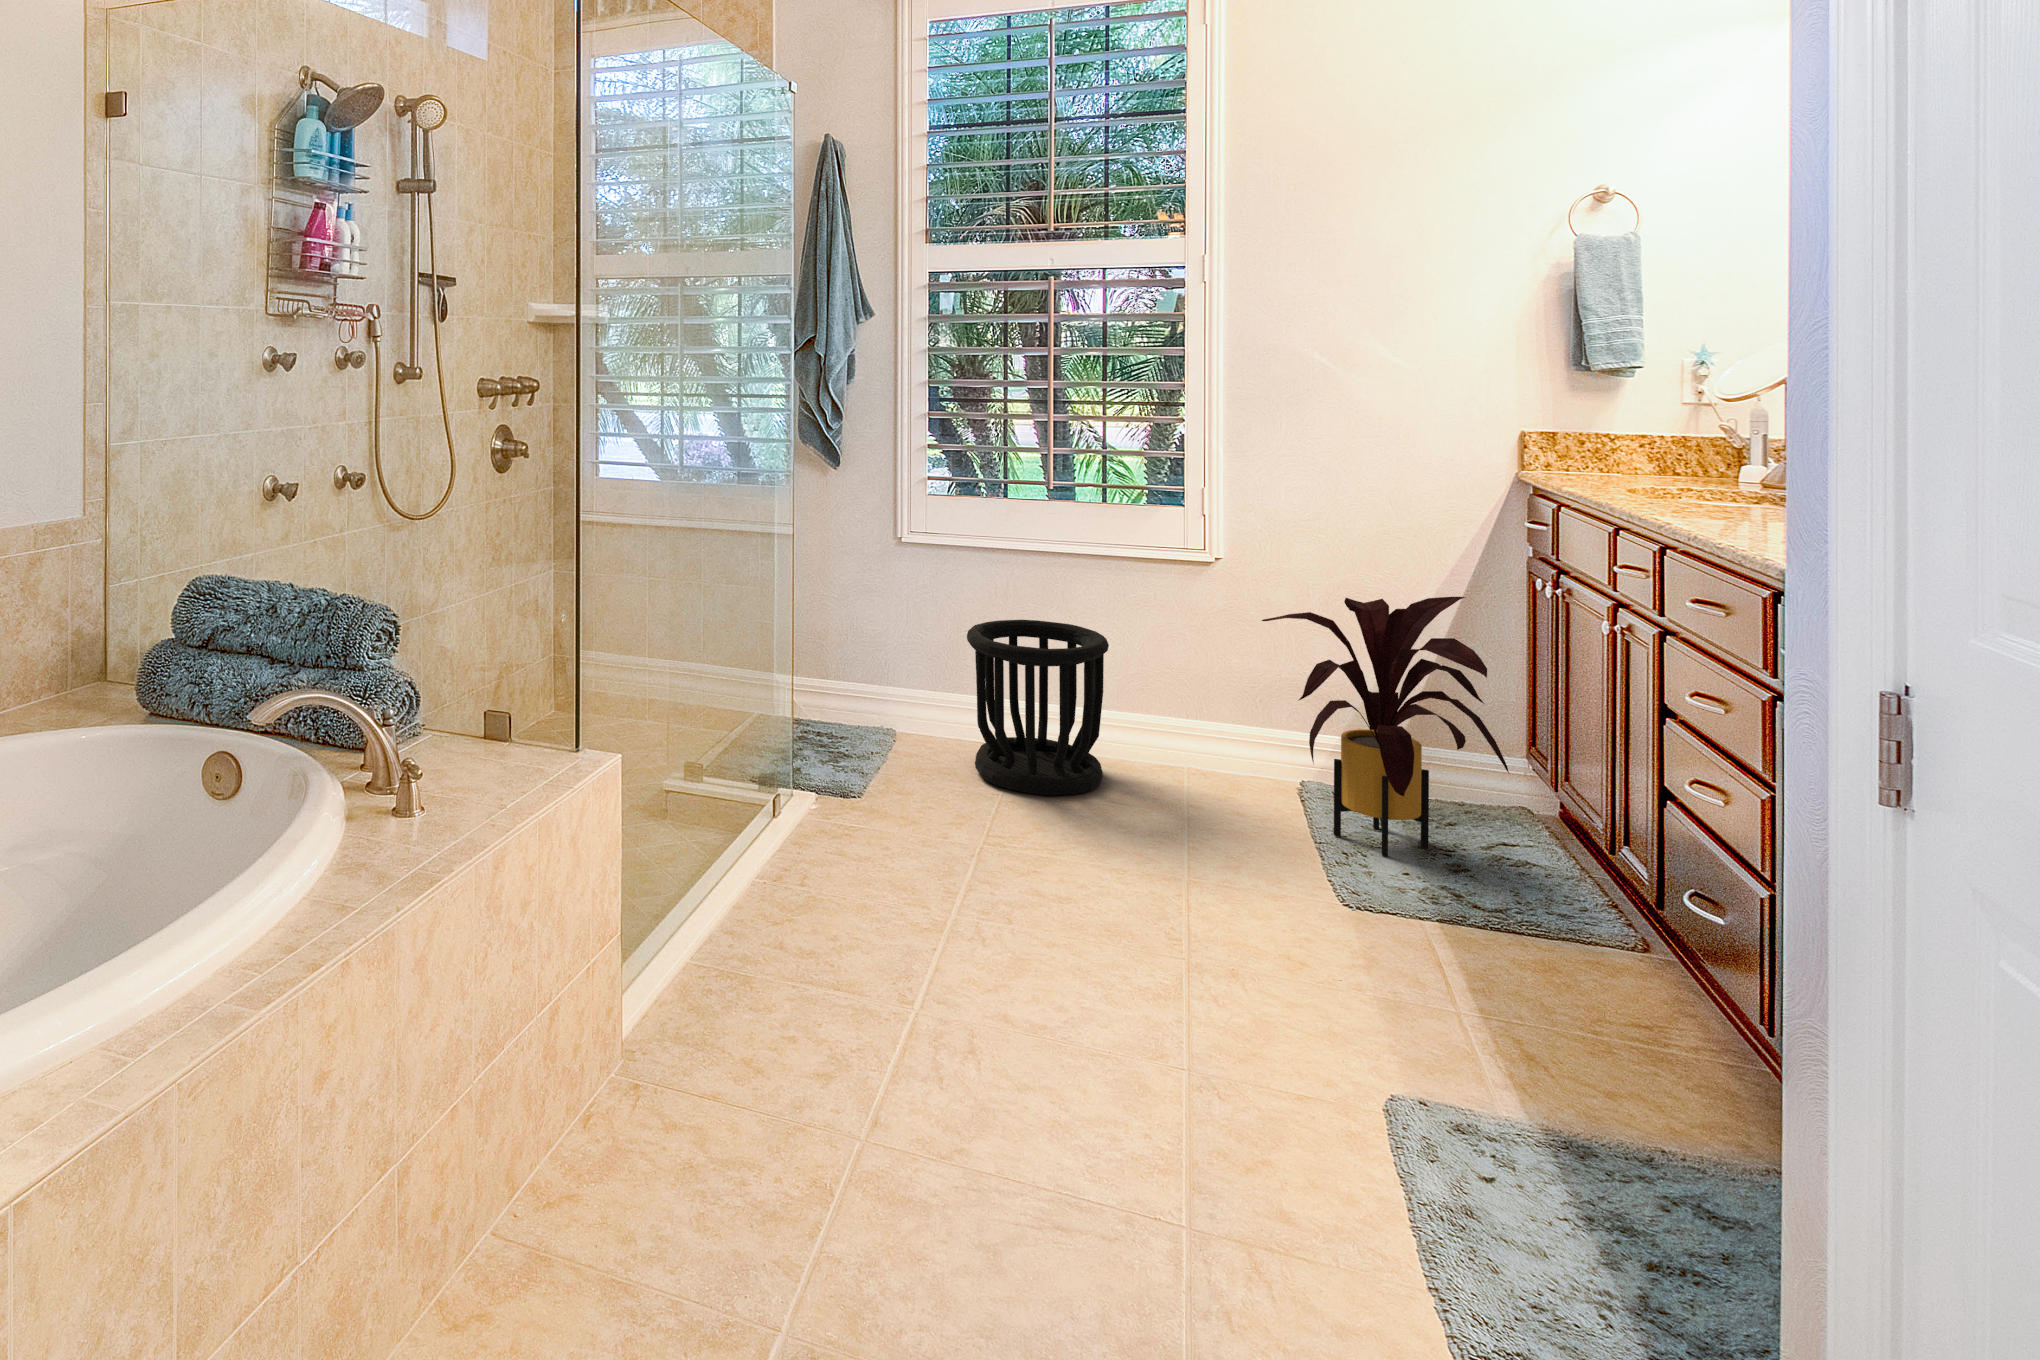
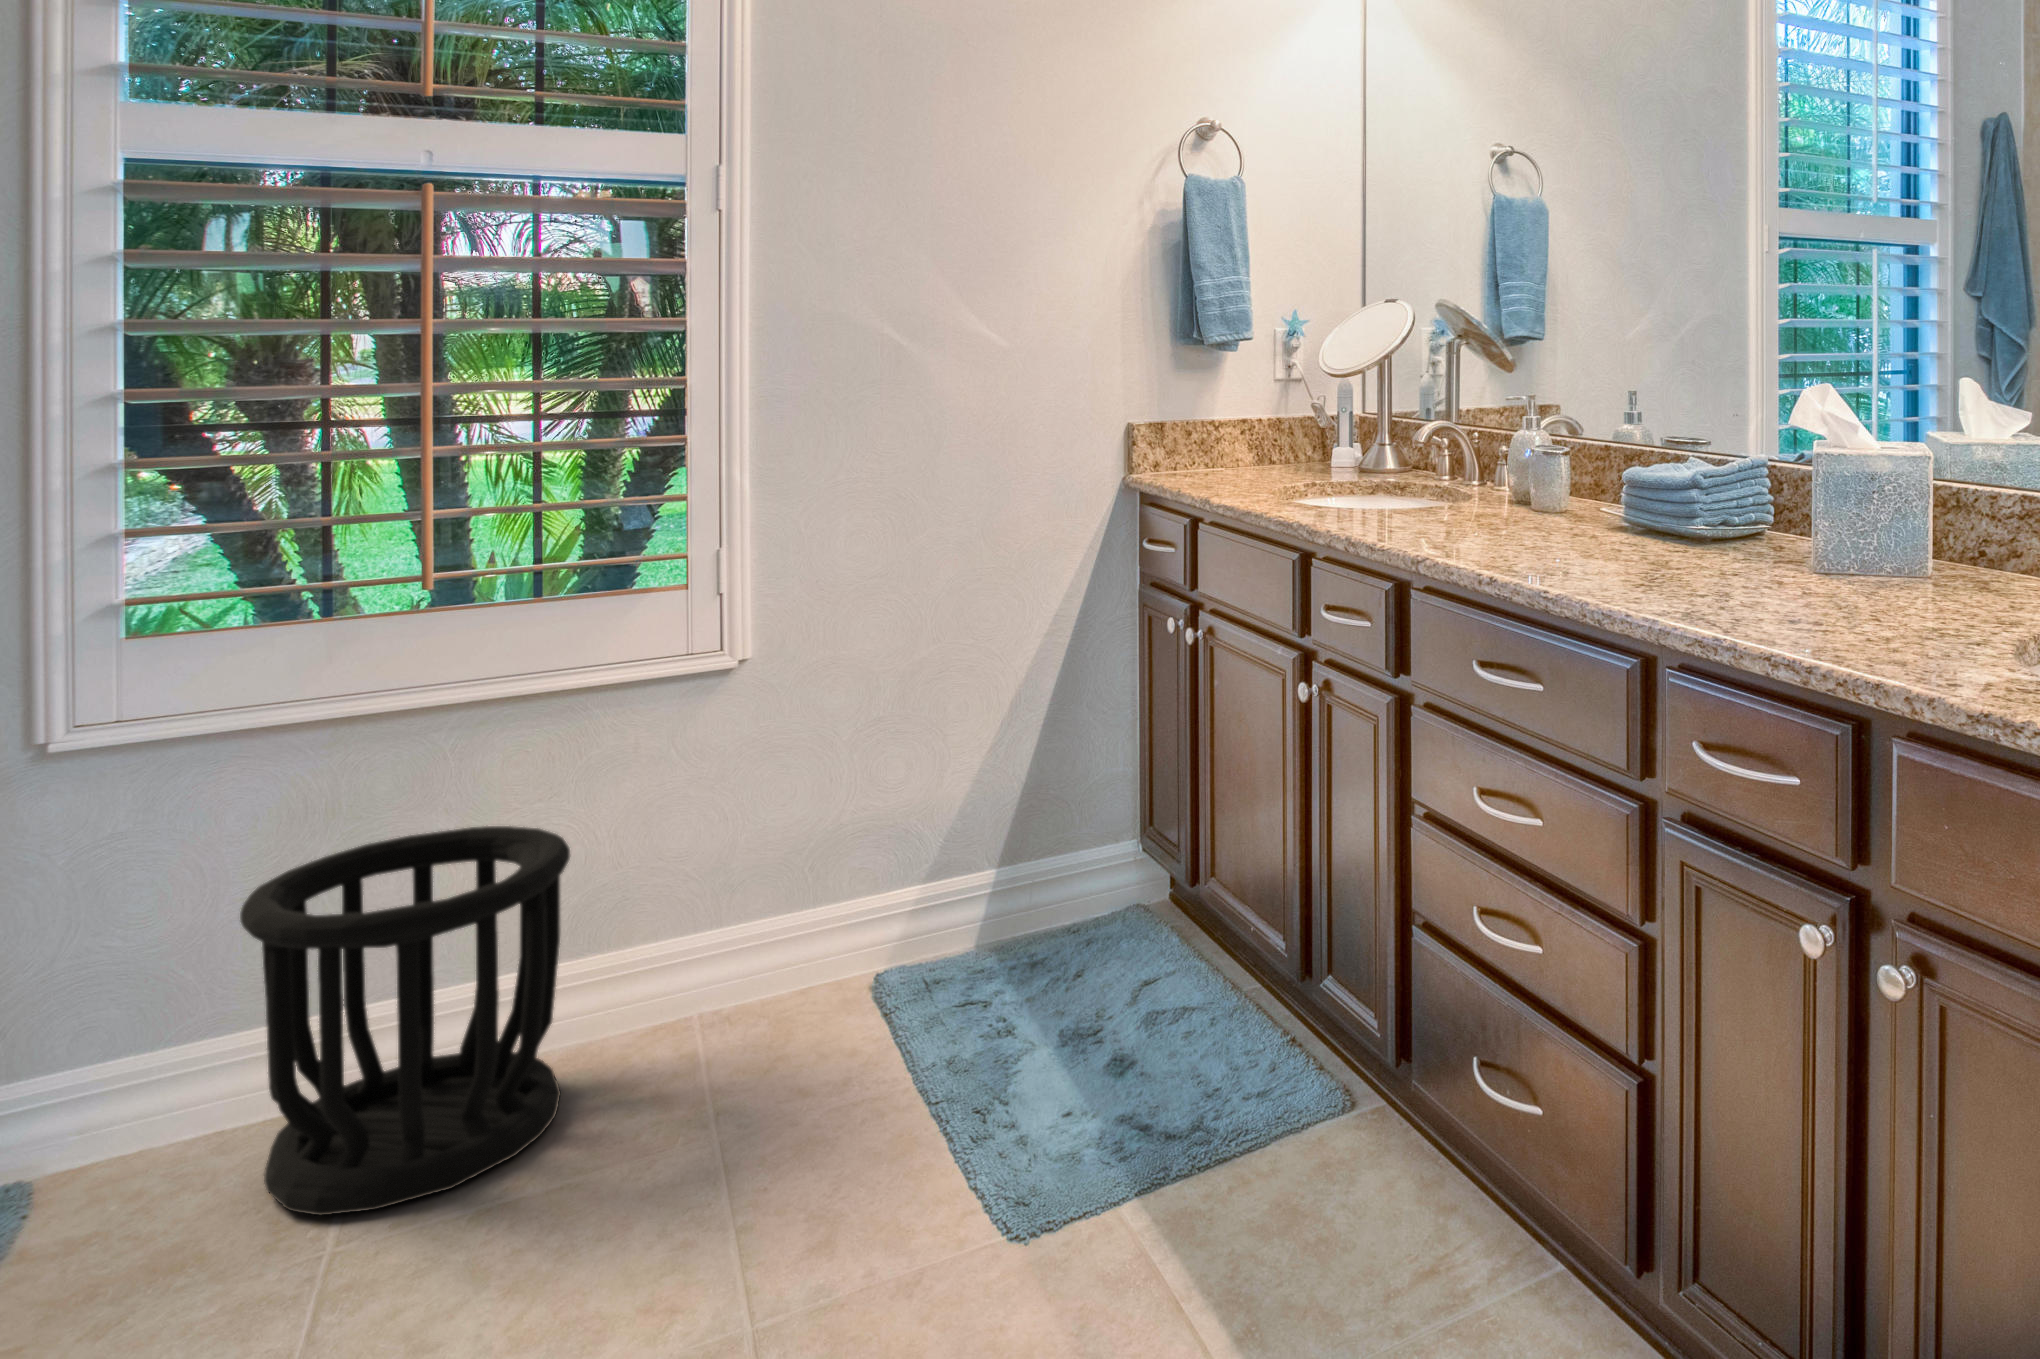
house plant: present [1262,597,1509,857] -> none [843,649,1185,1054]

